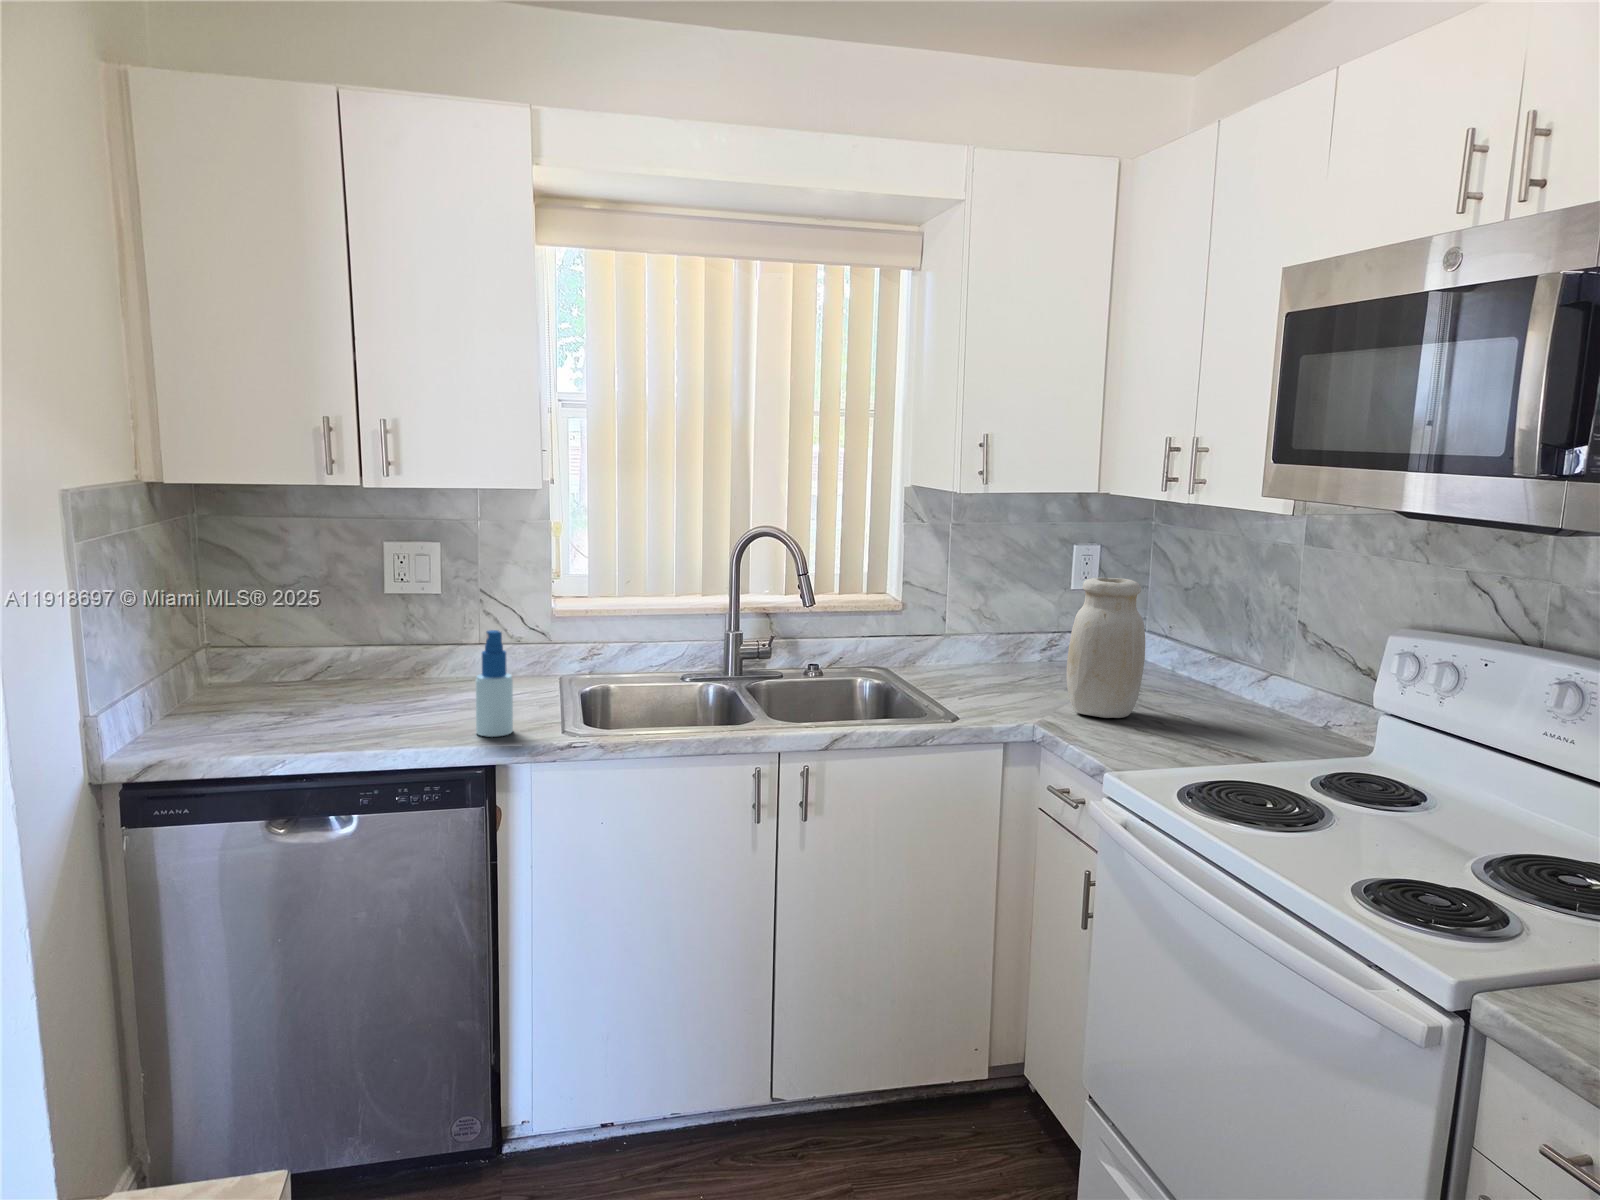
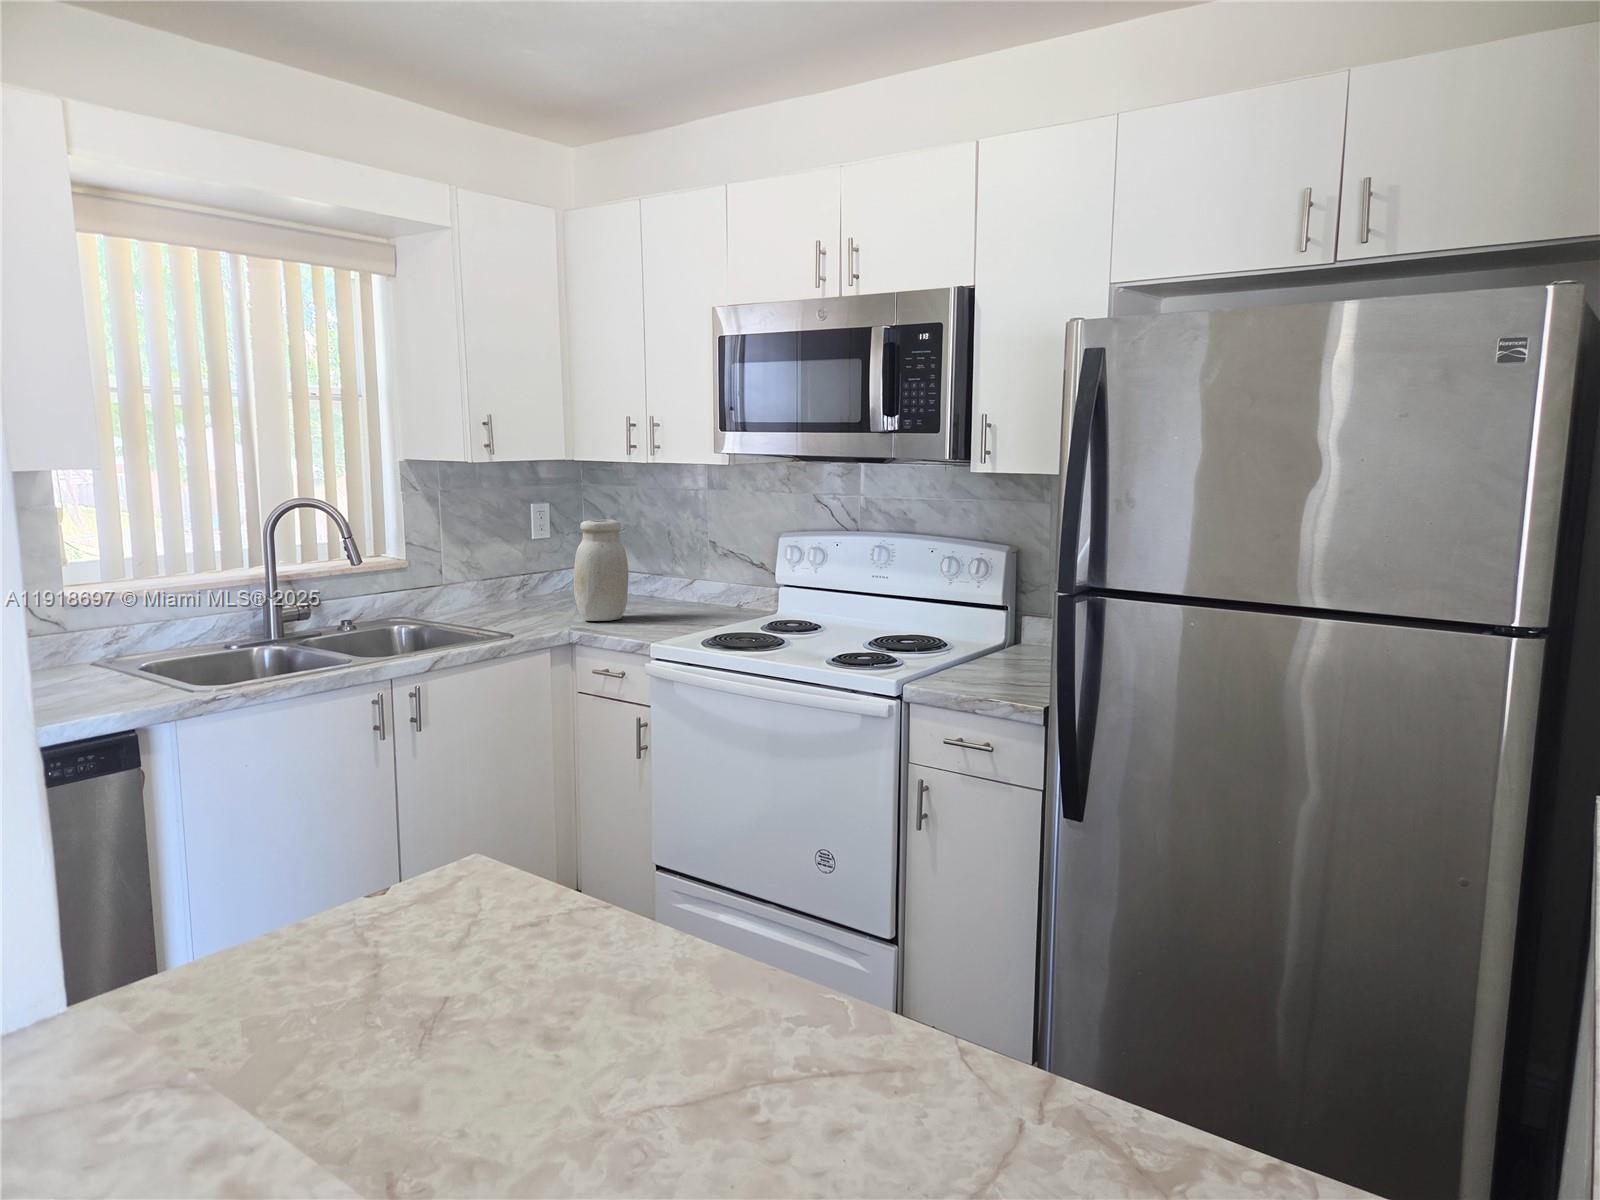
spray bottle: present [476,630,513,736] -> none [105,604,148,704]

